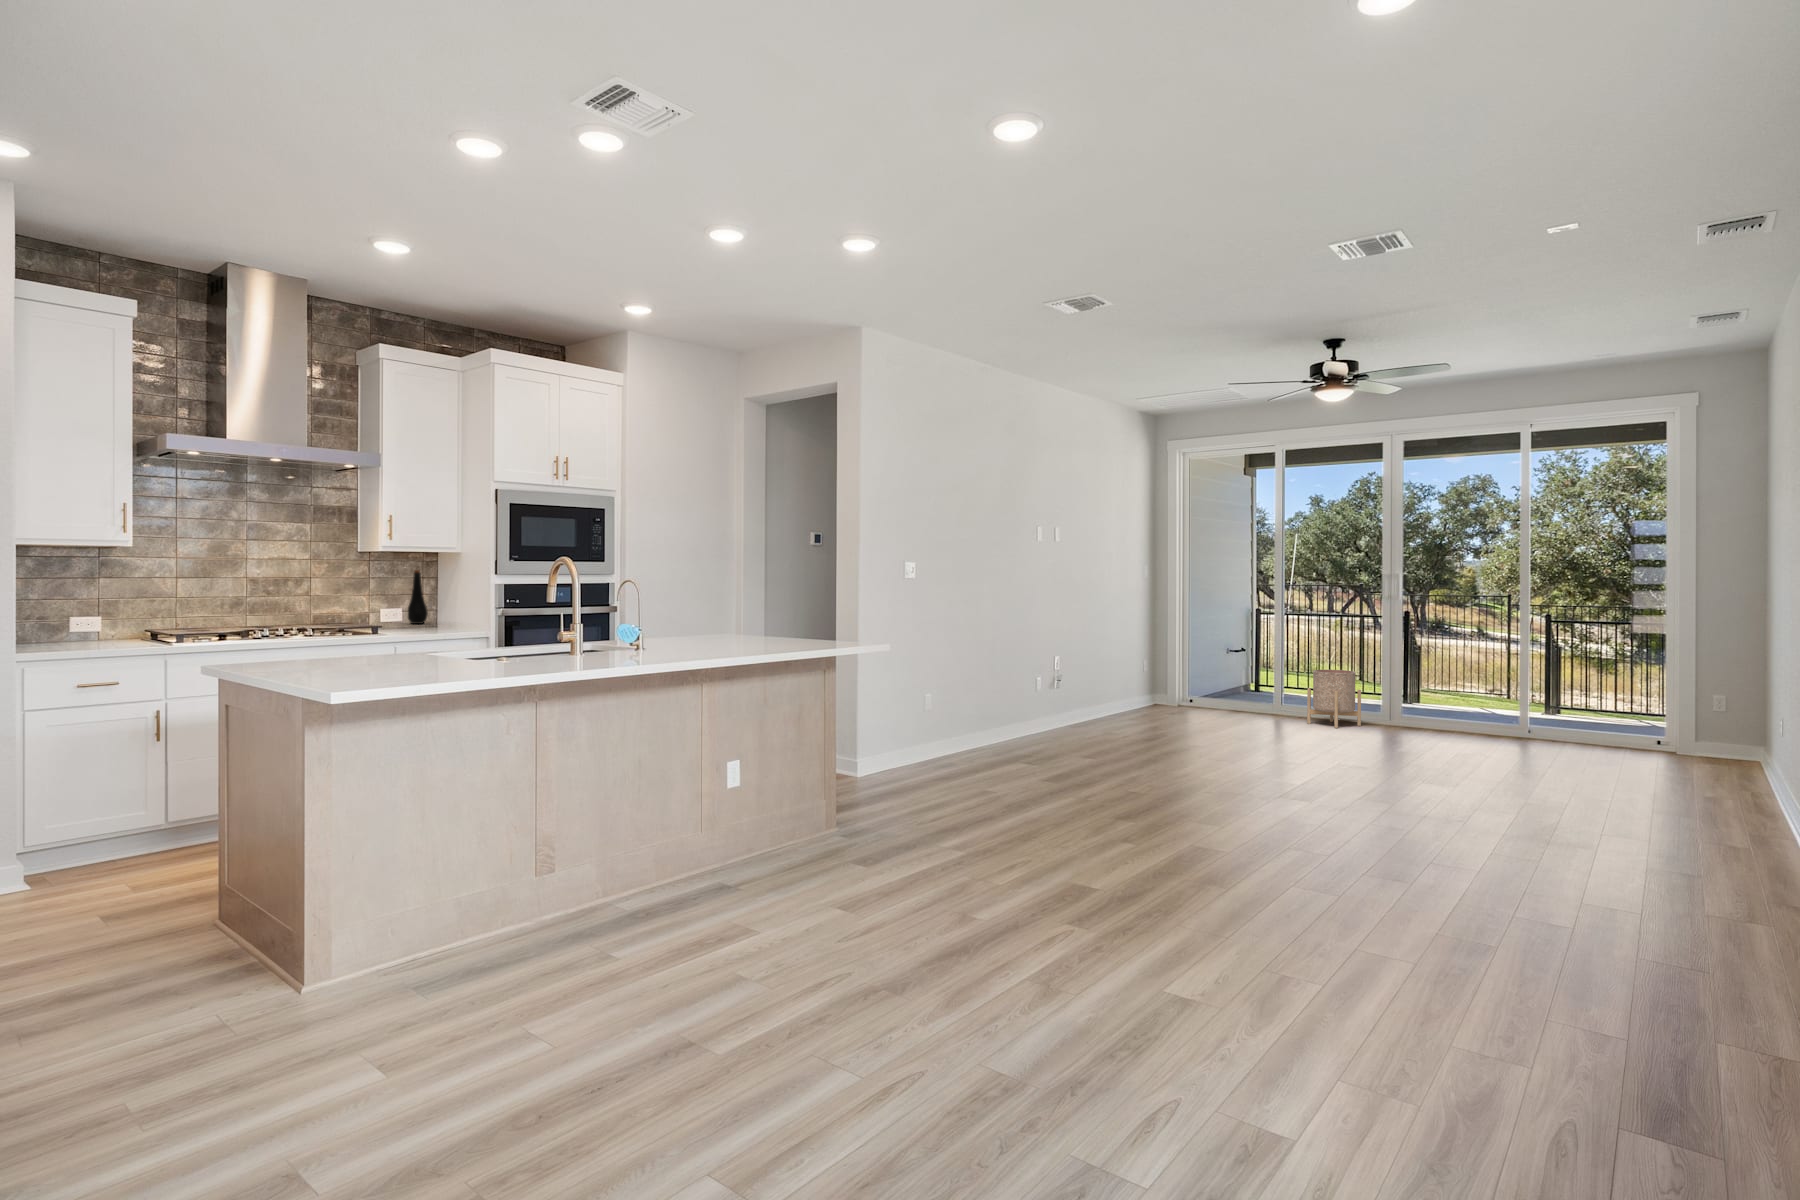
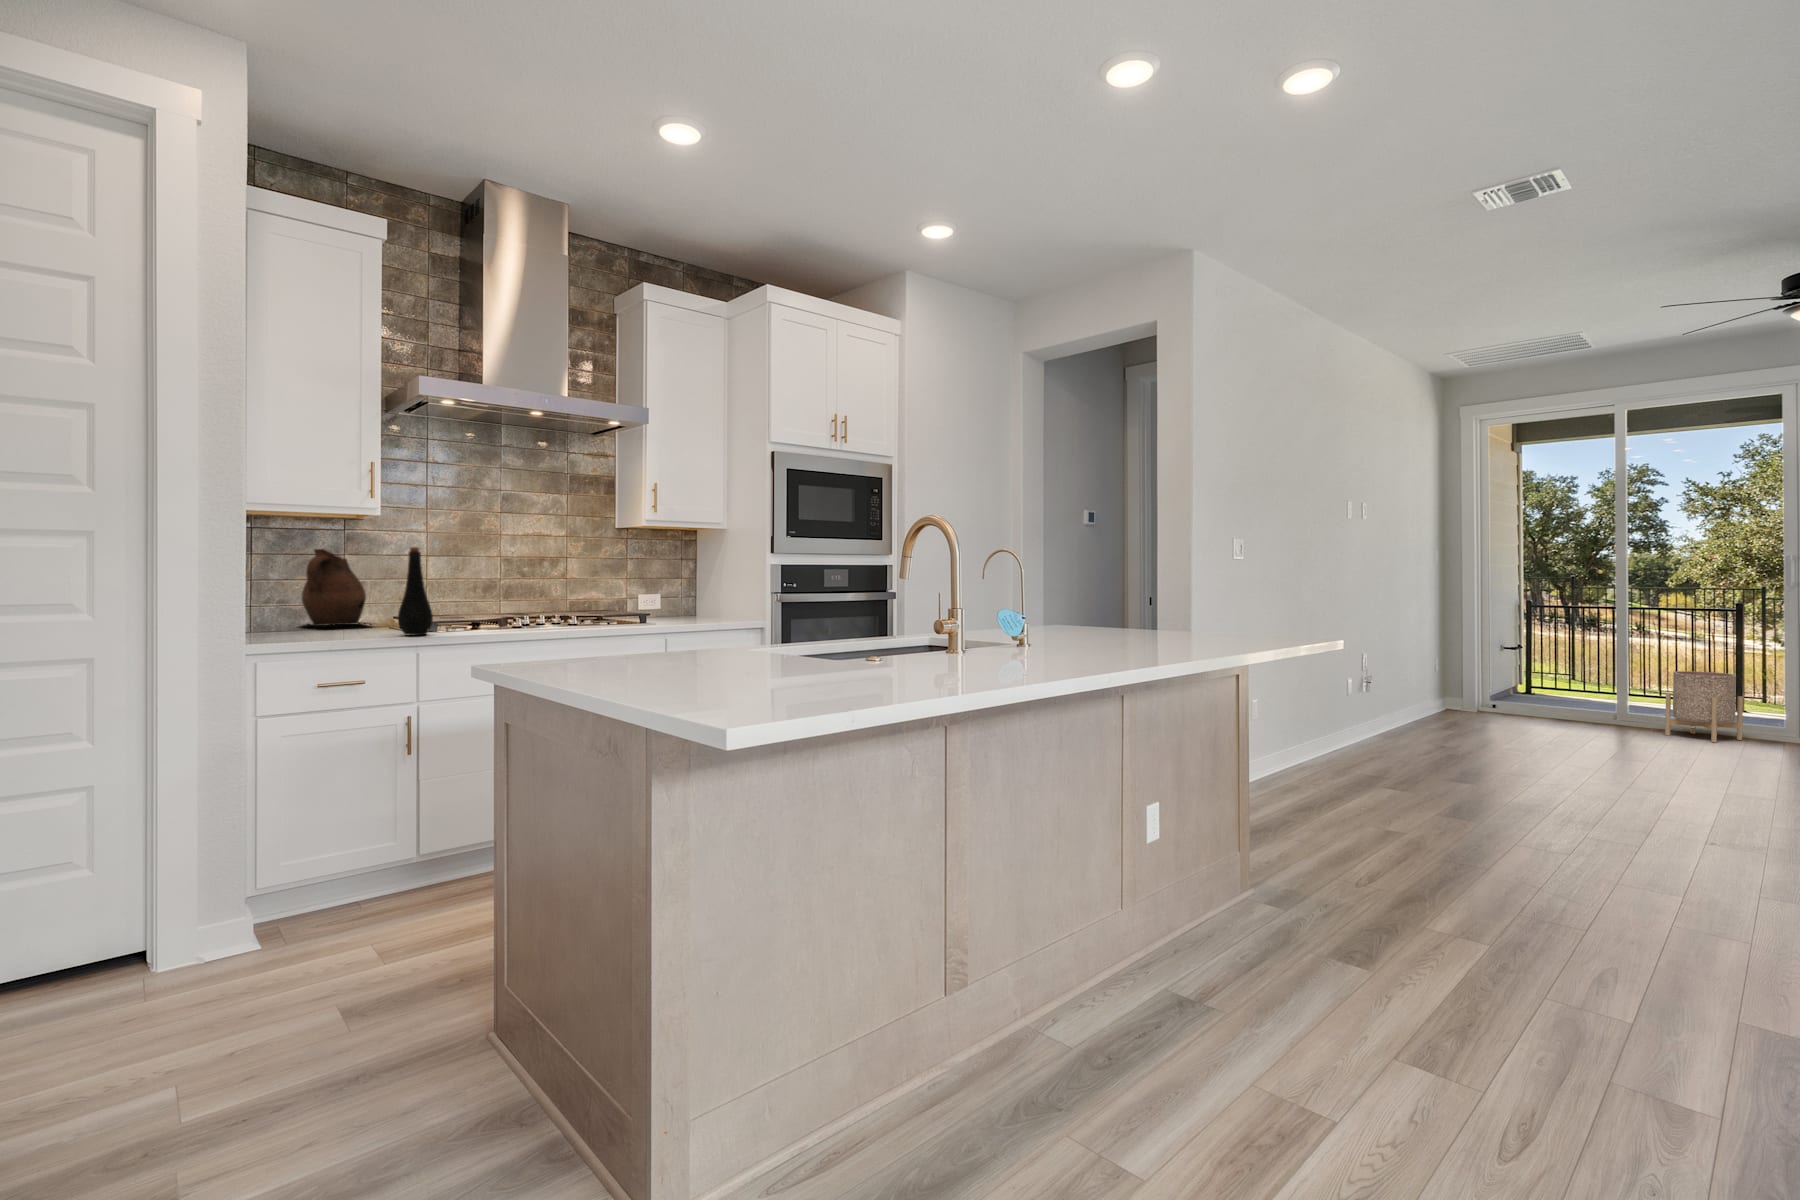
bottle: present [408,570,428,624] -> present [398,547,433,636]
ceramic pitcher: none [53,574,129,638] -> present [302,549,372,626]

